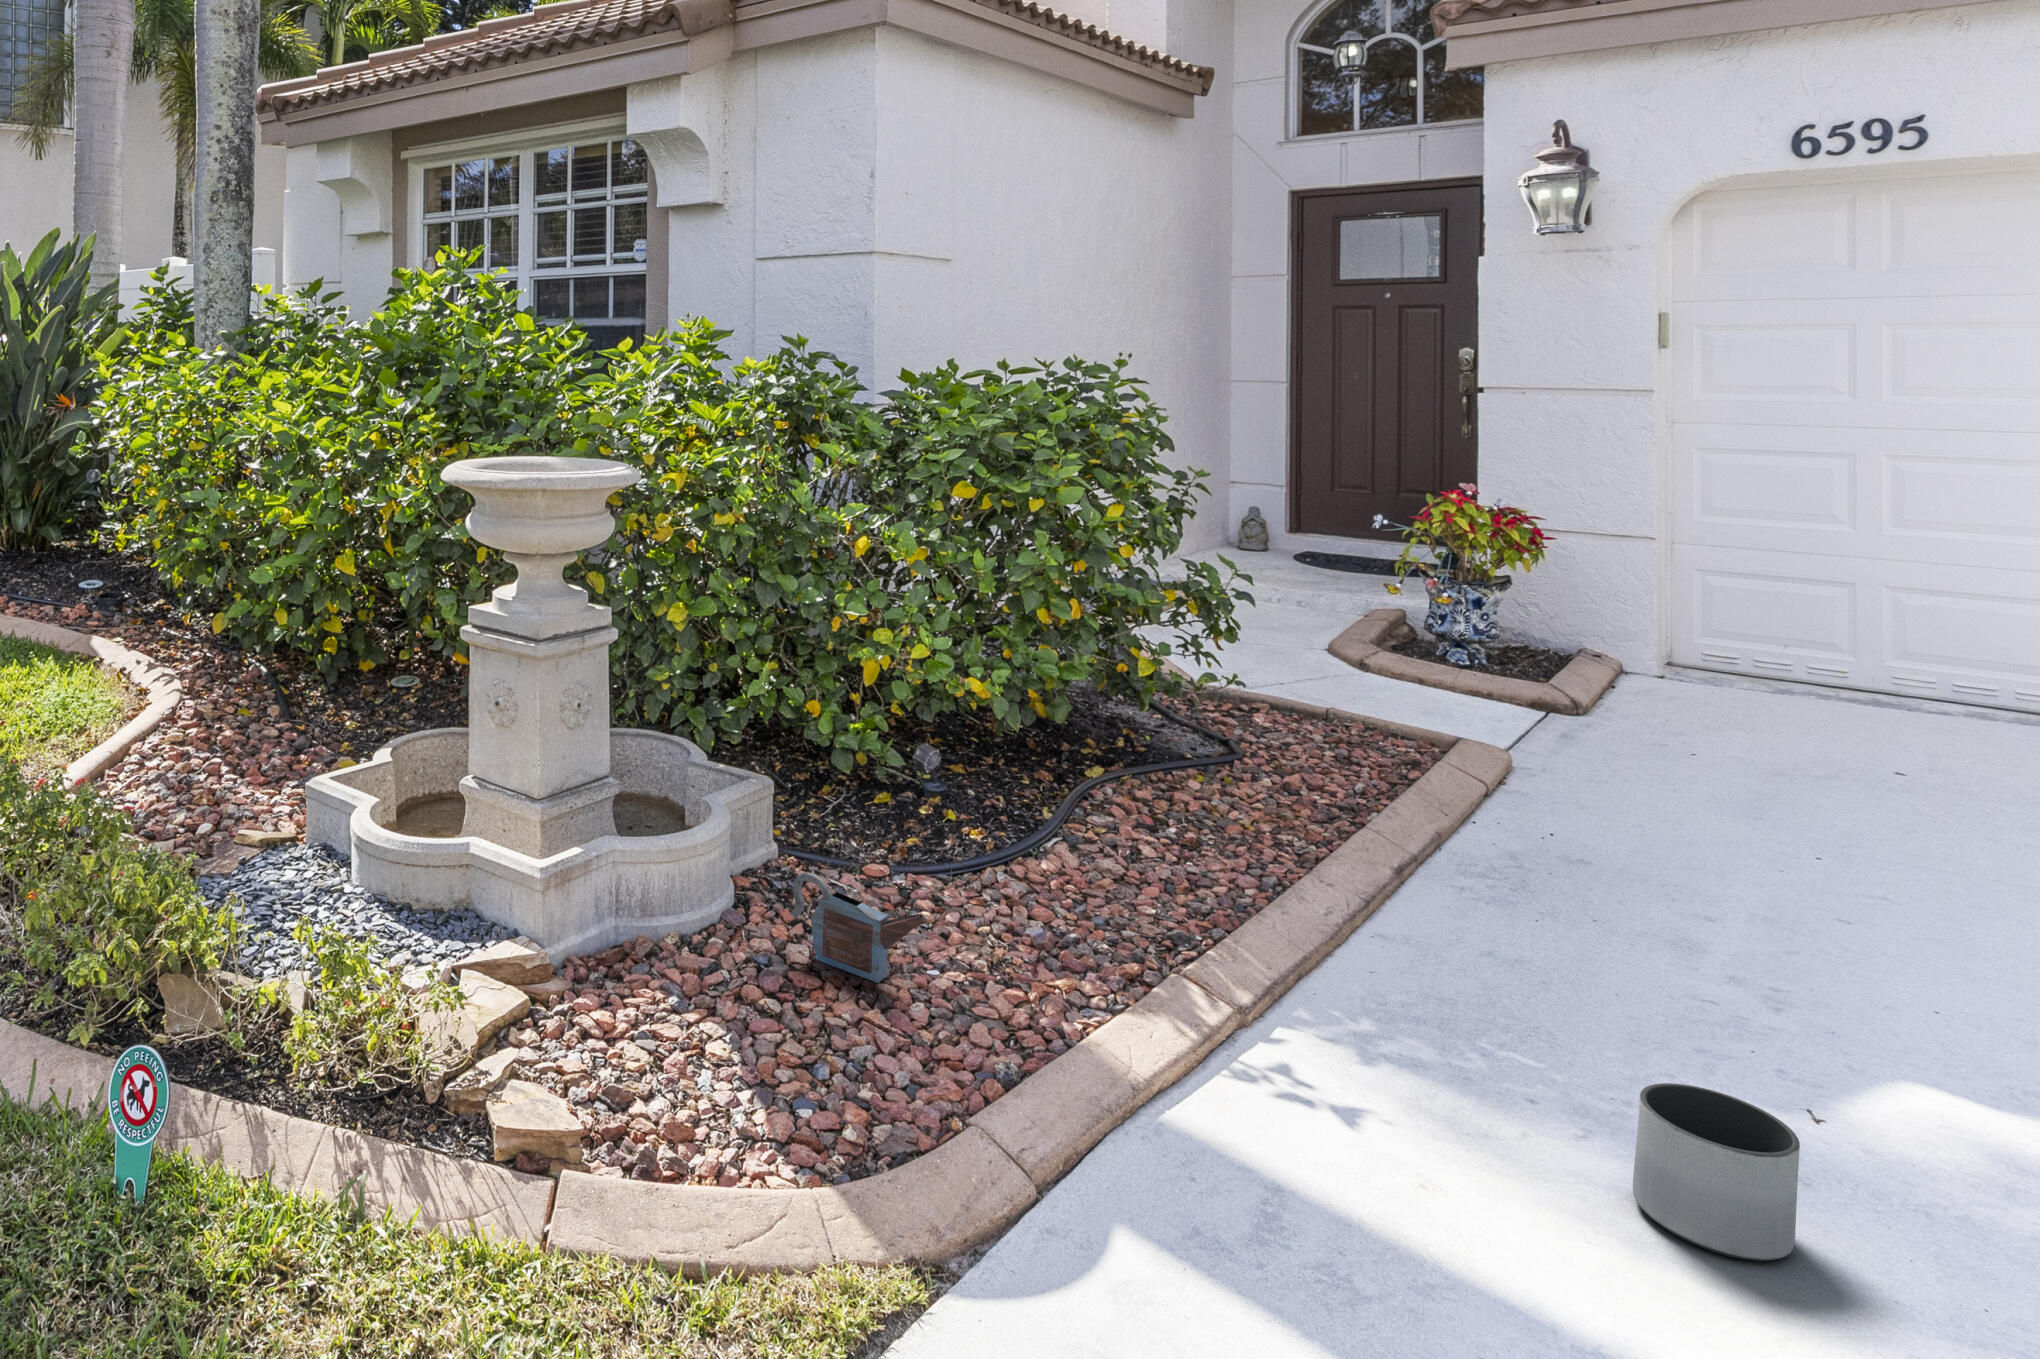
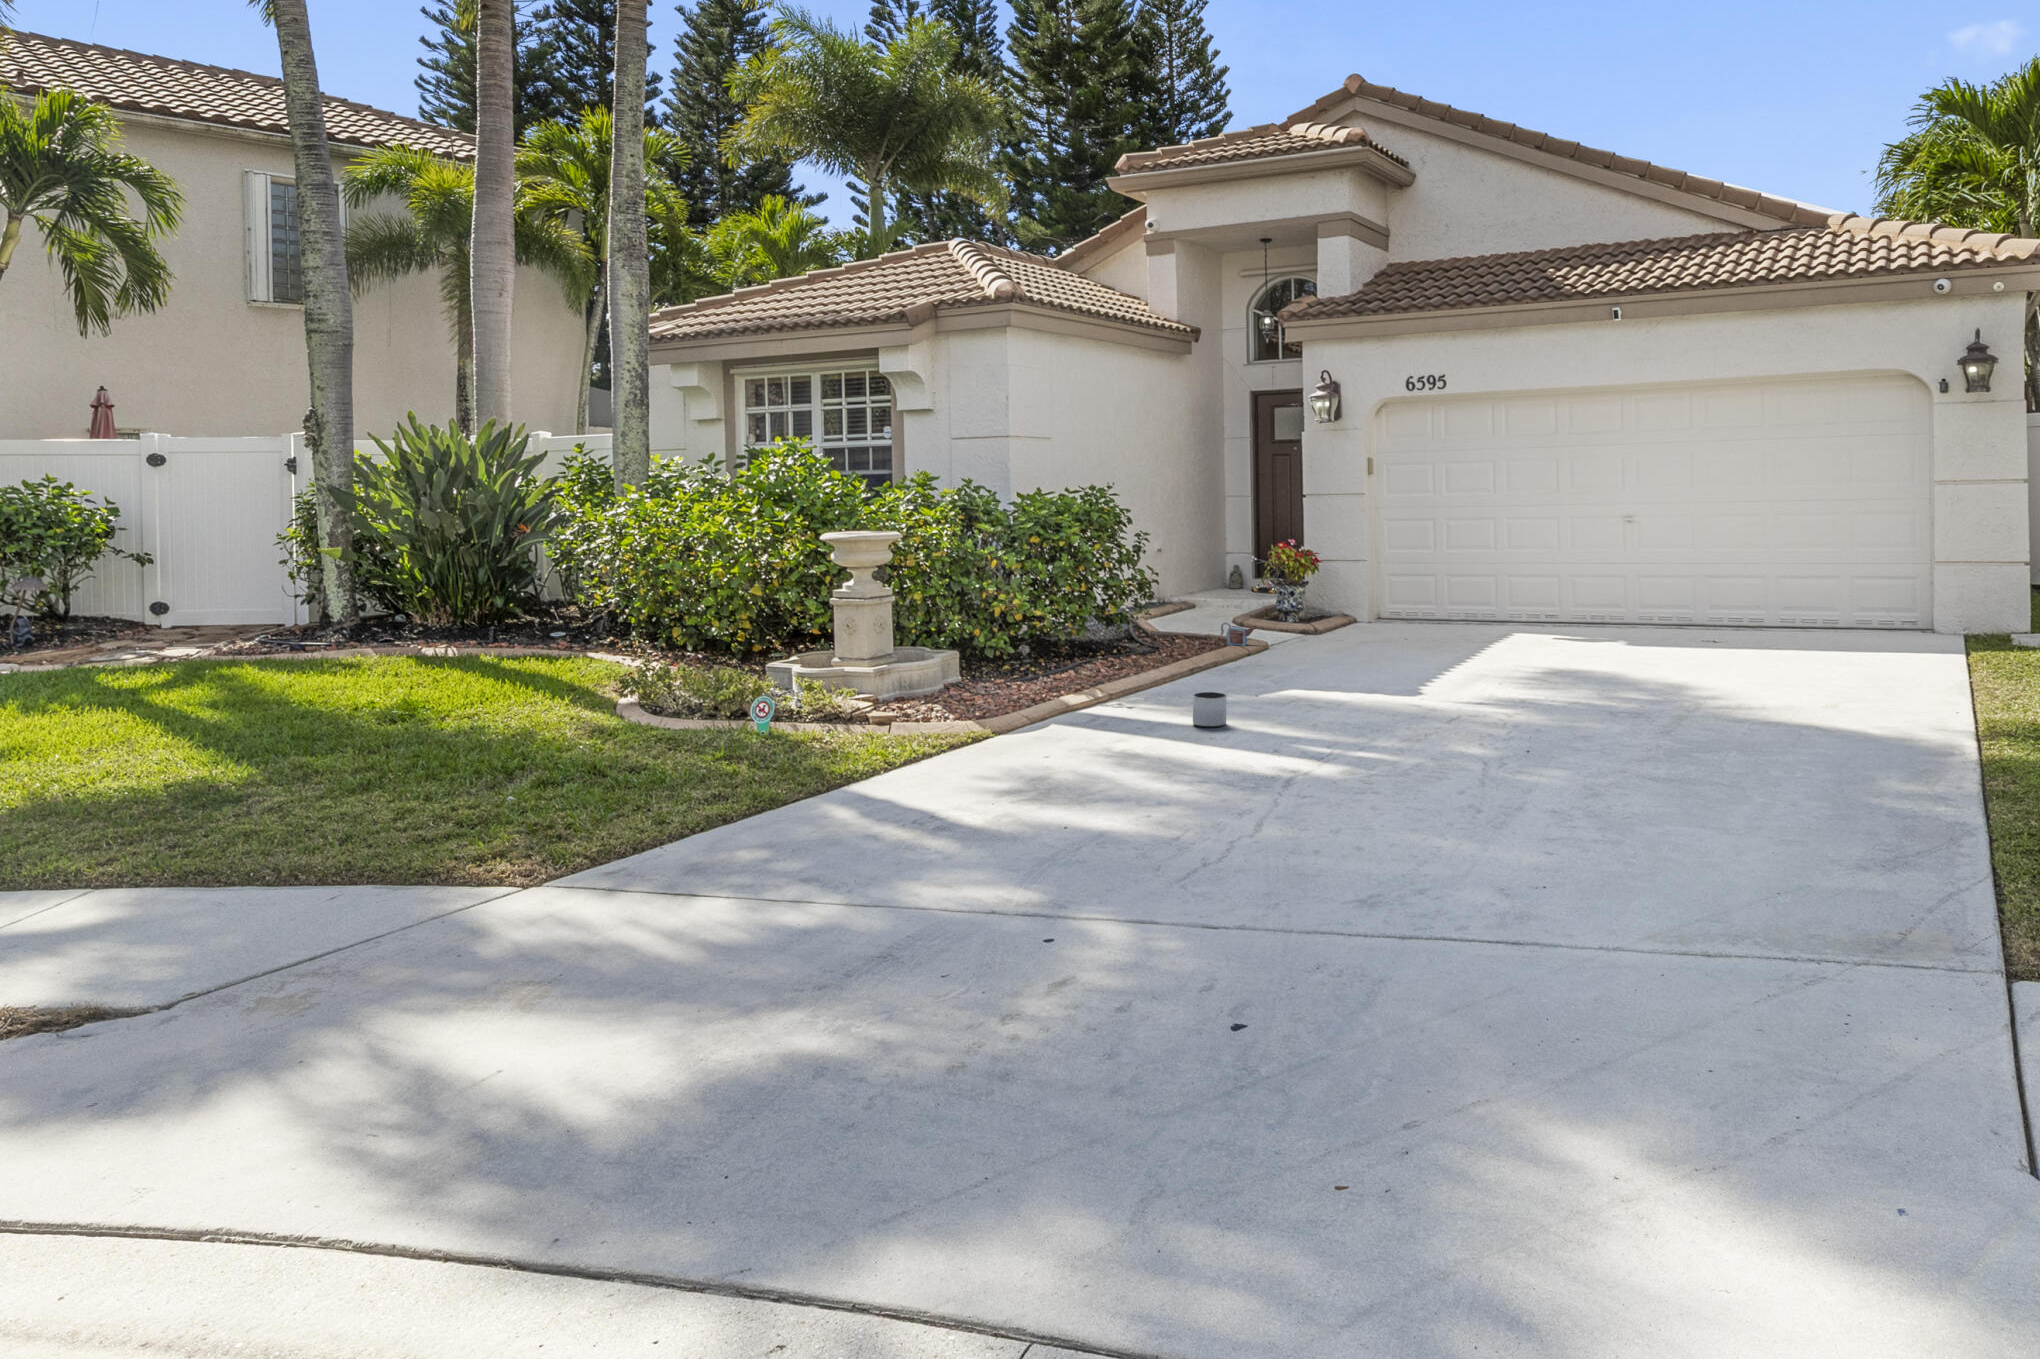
watering can: present [791,872,927,983] -> present [1220,622,1257,646]

